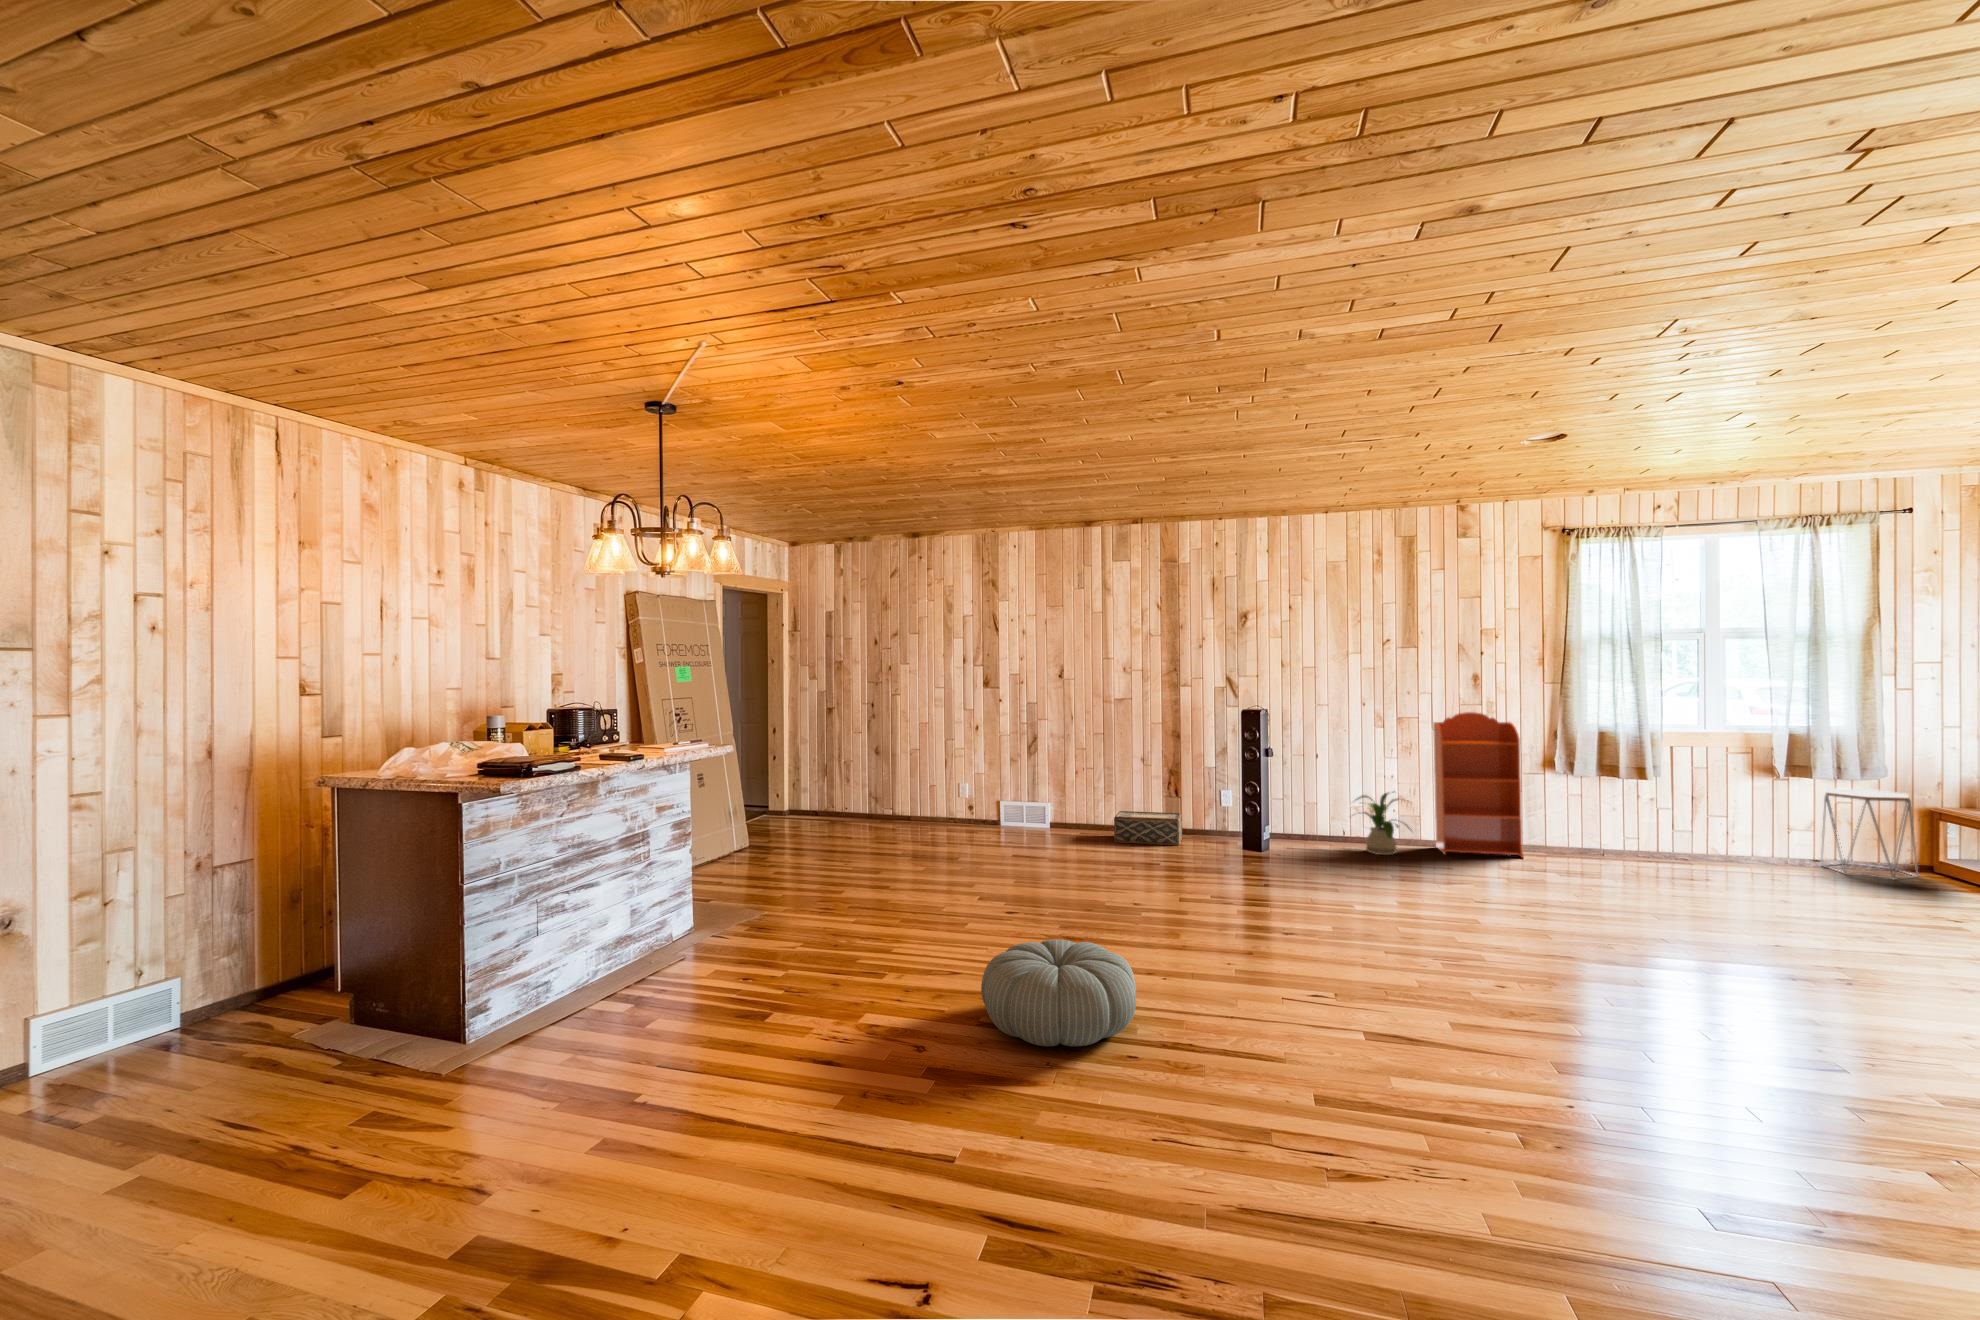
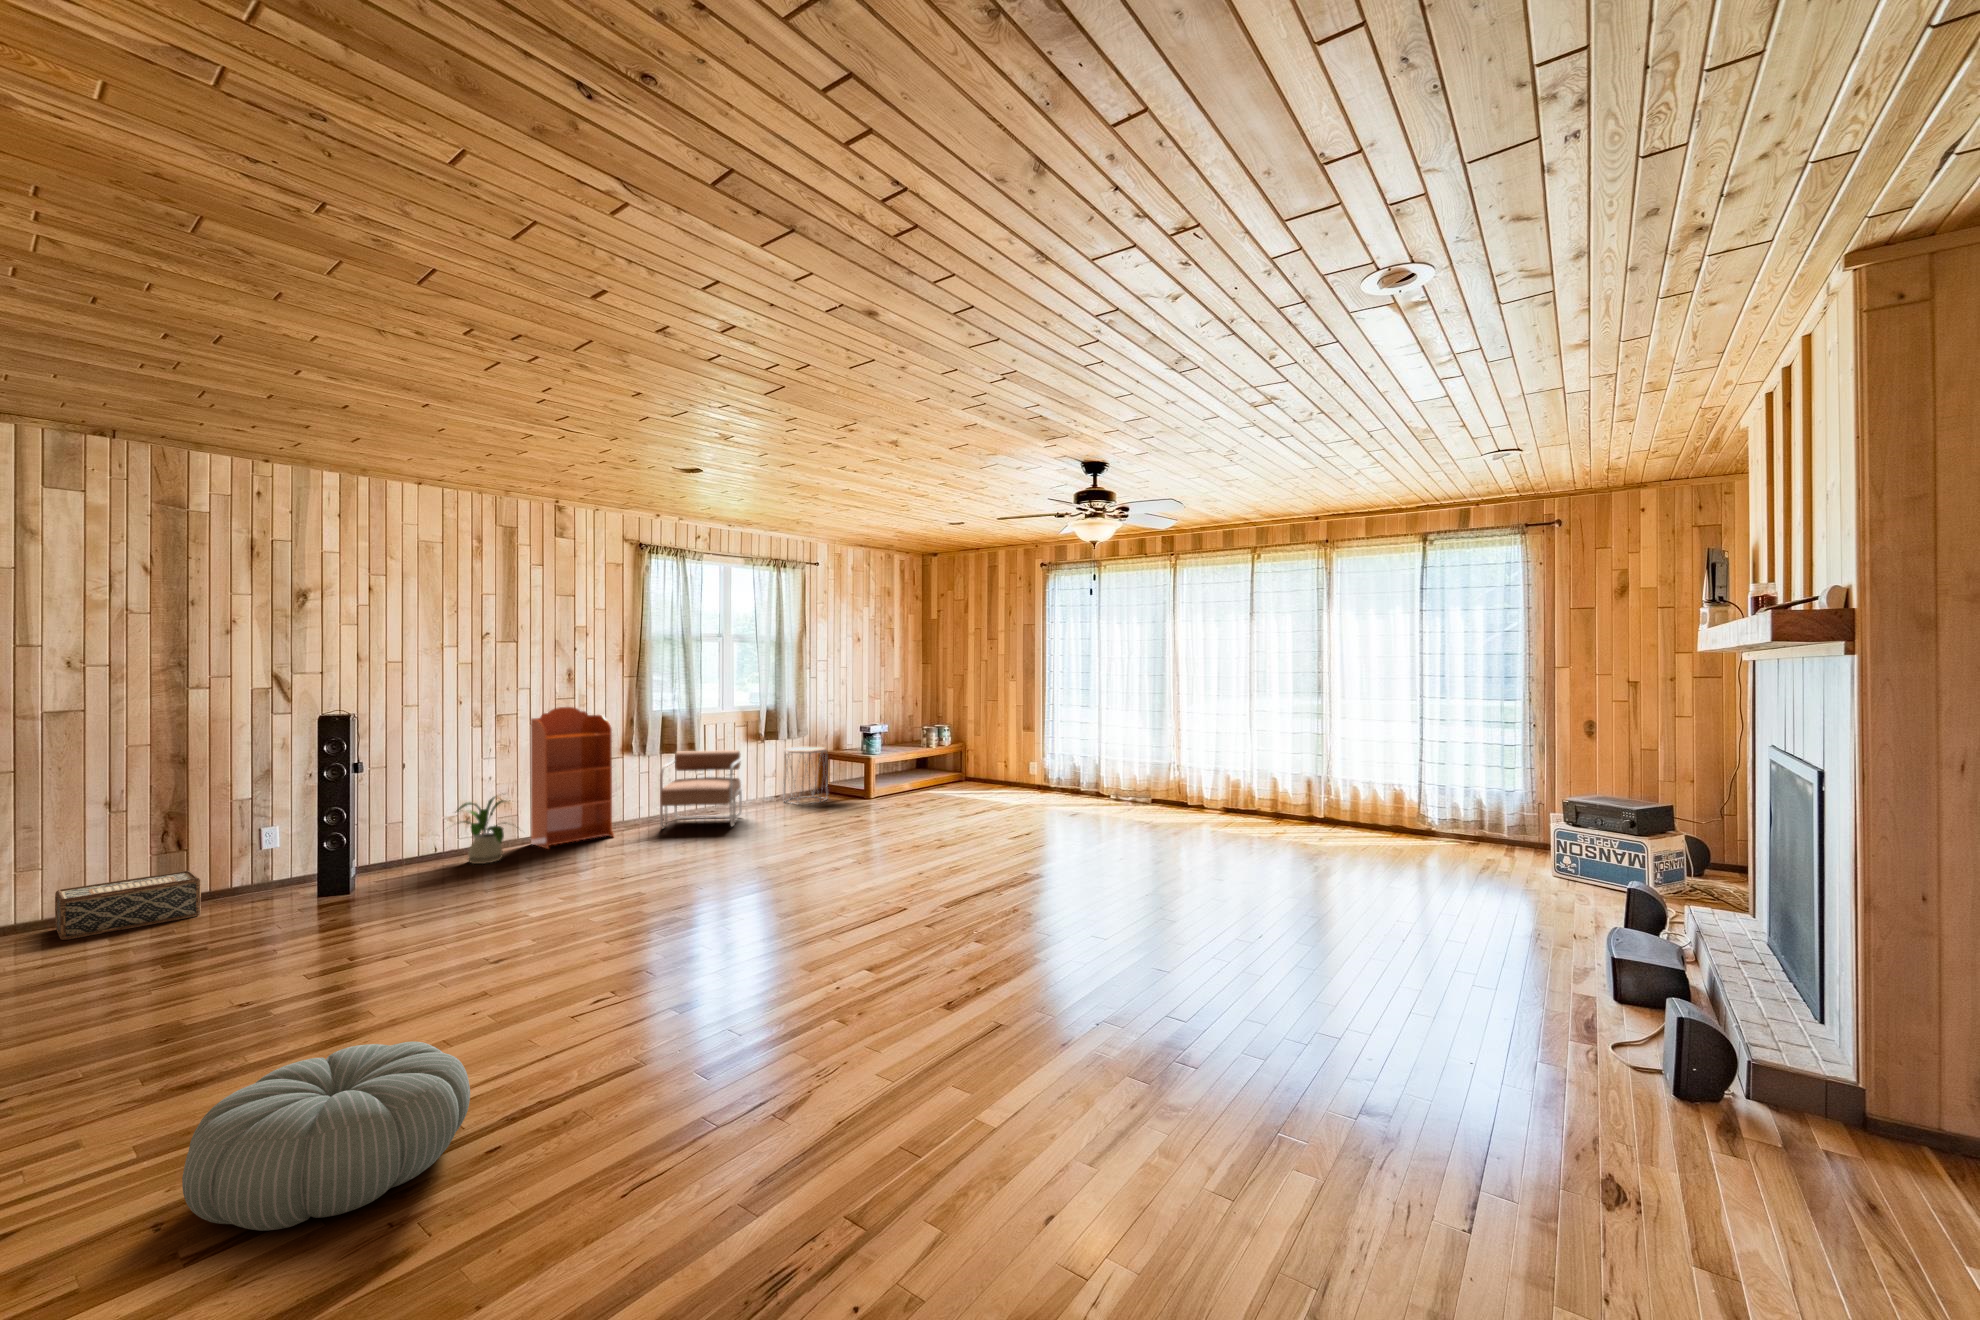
armchair: none [1584,773,1723,880] -> present [660,750,742,829]

